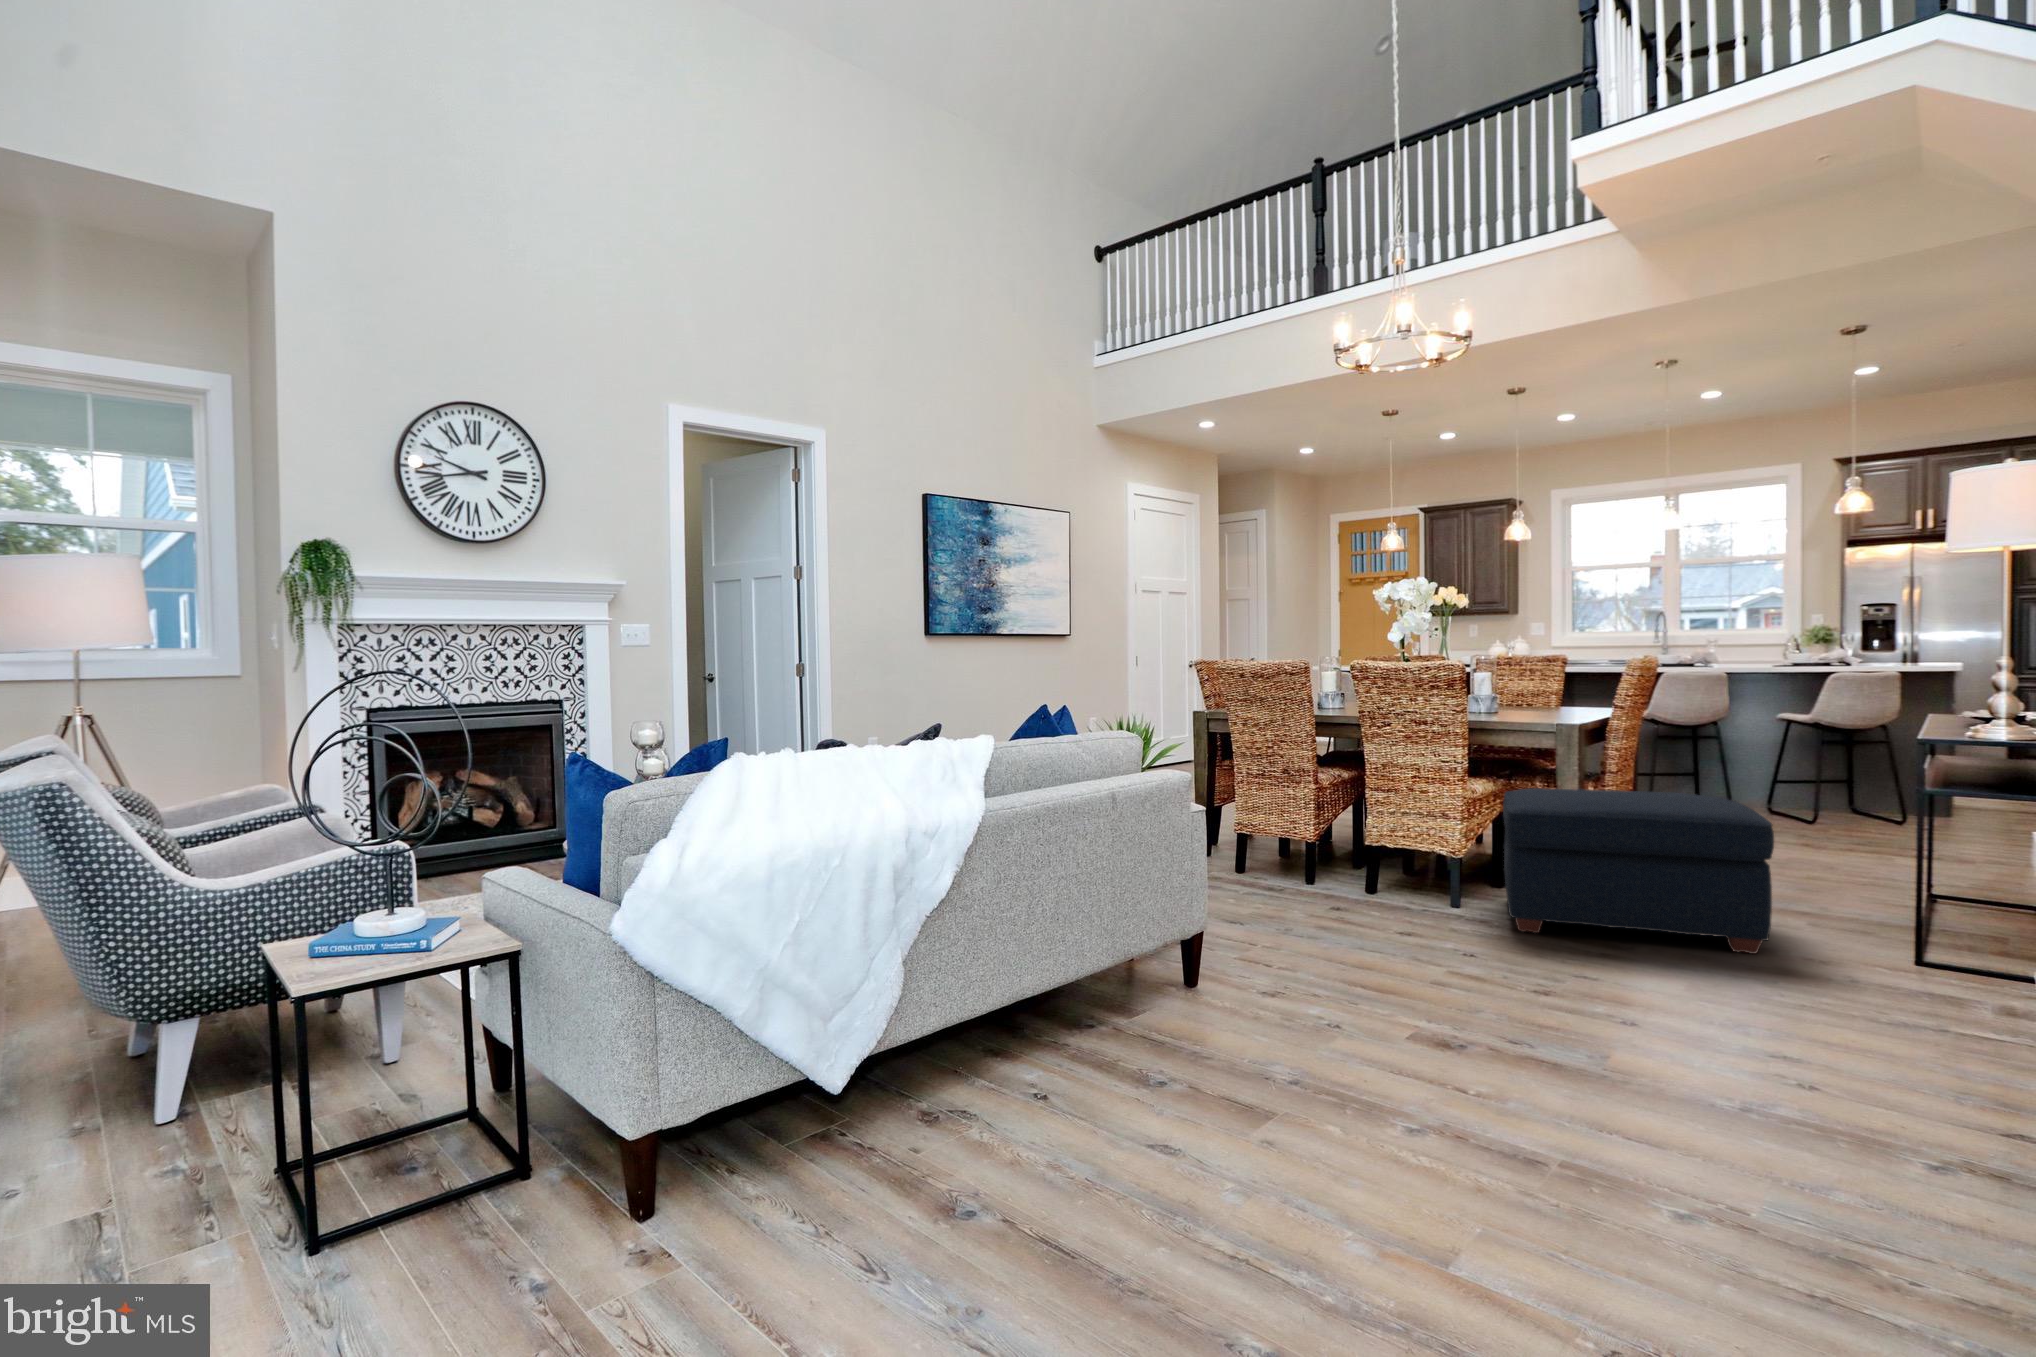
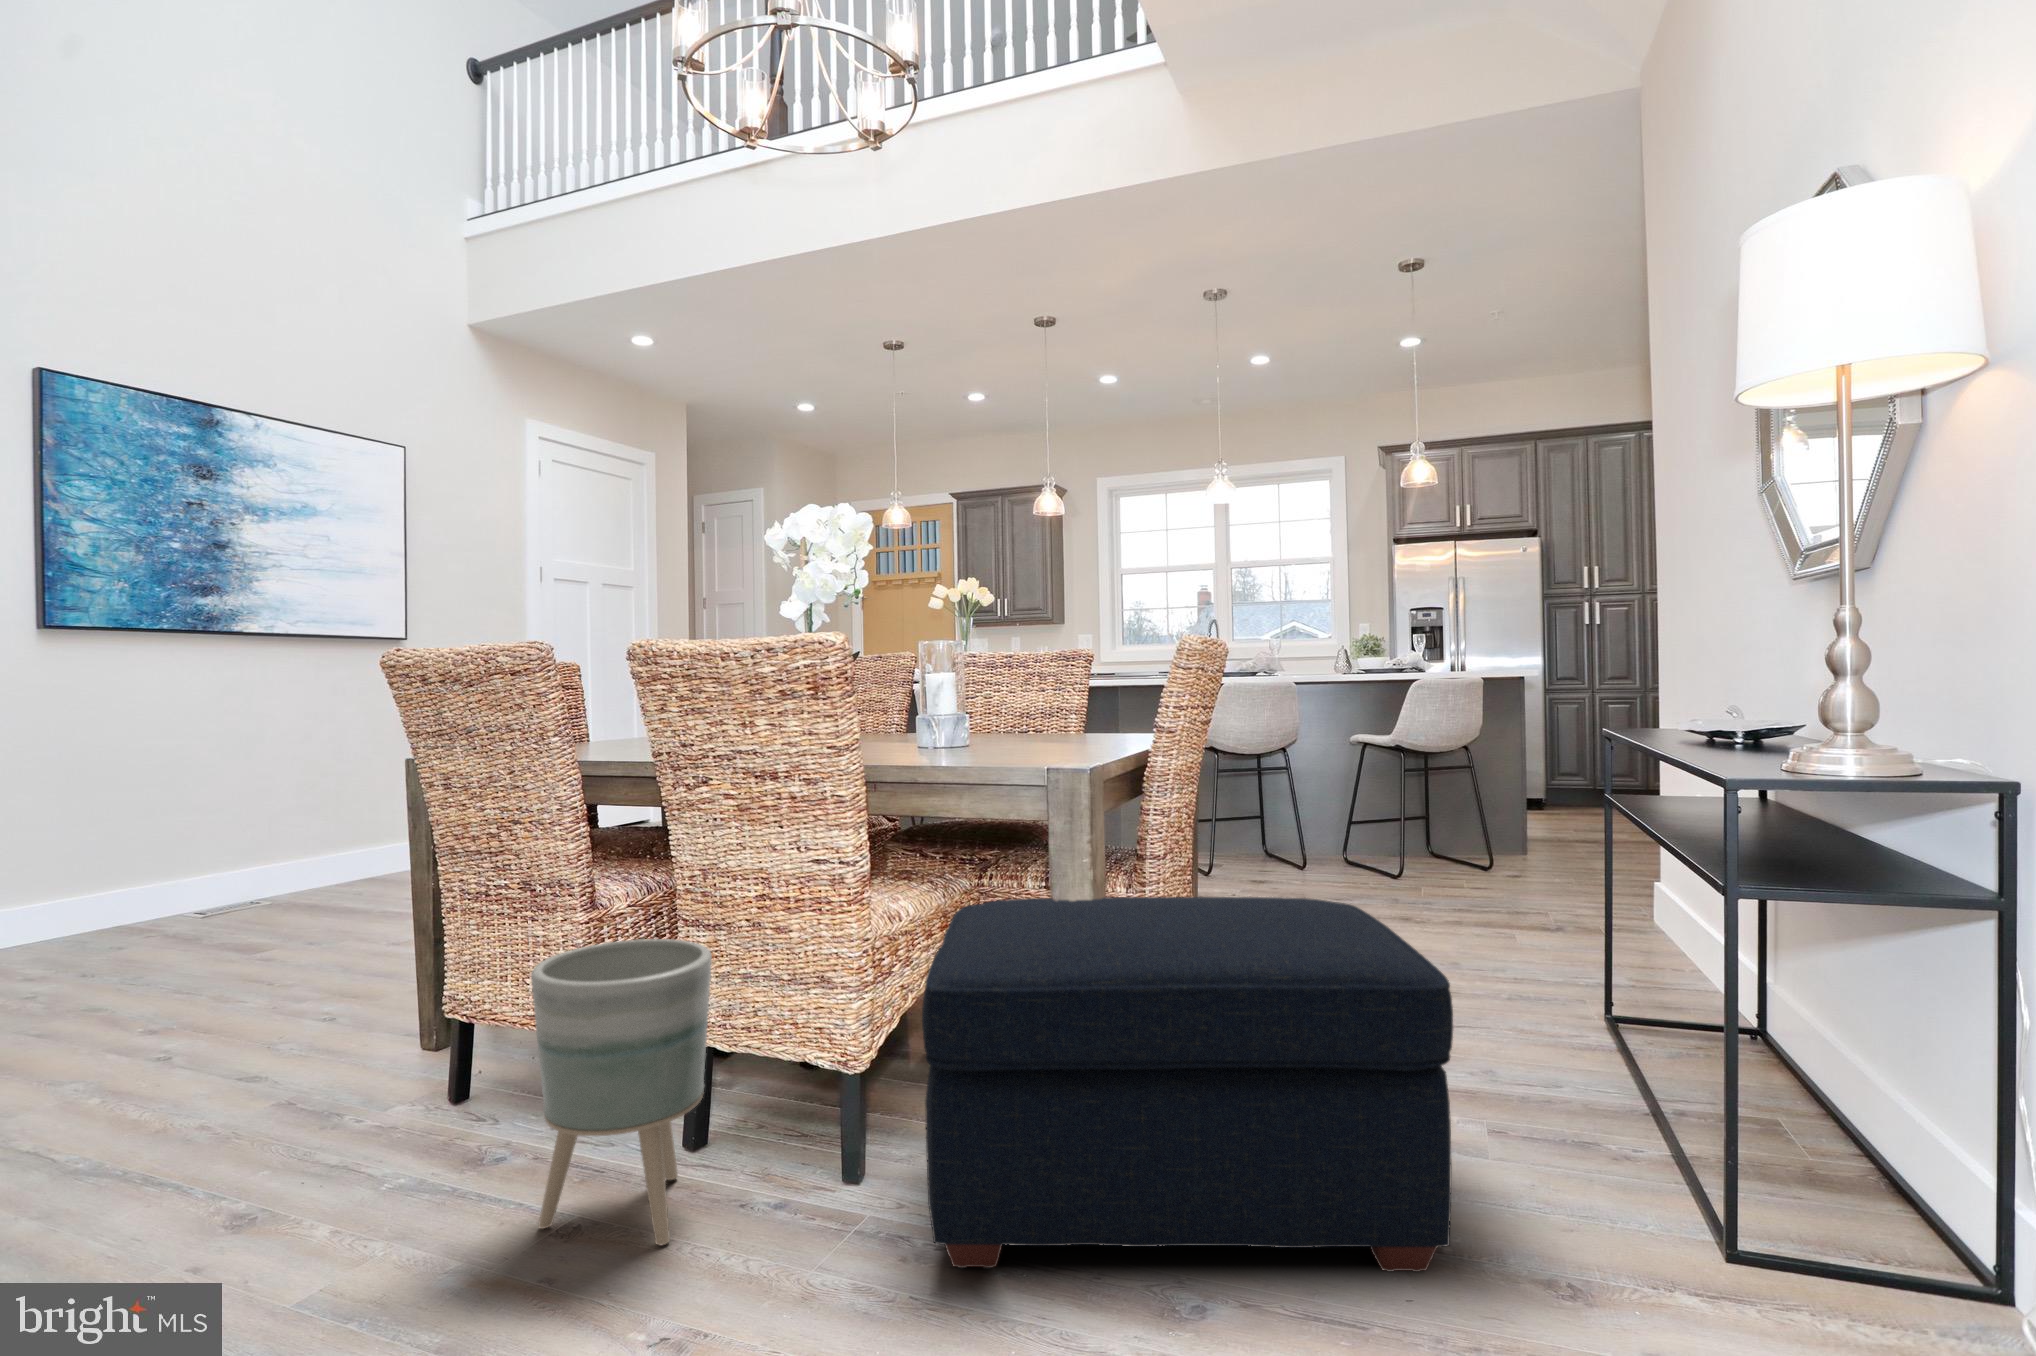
planter: none [1320,794,1396,915] -> present [531,939,712,1246]

